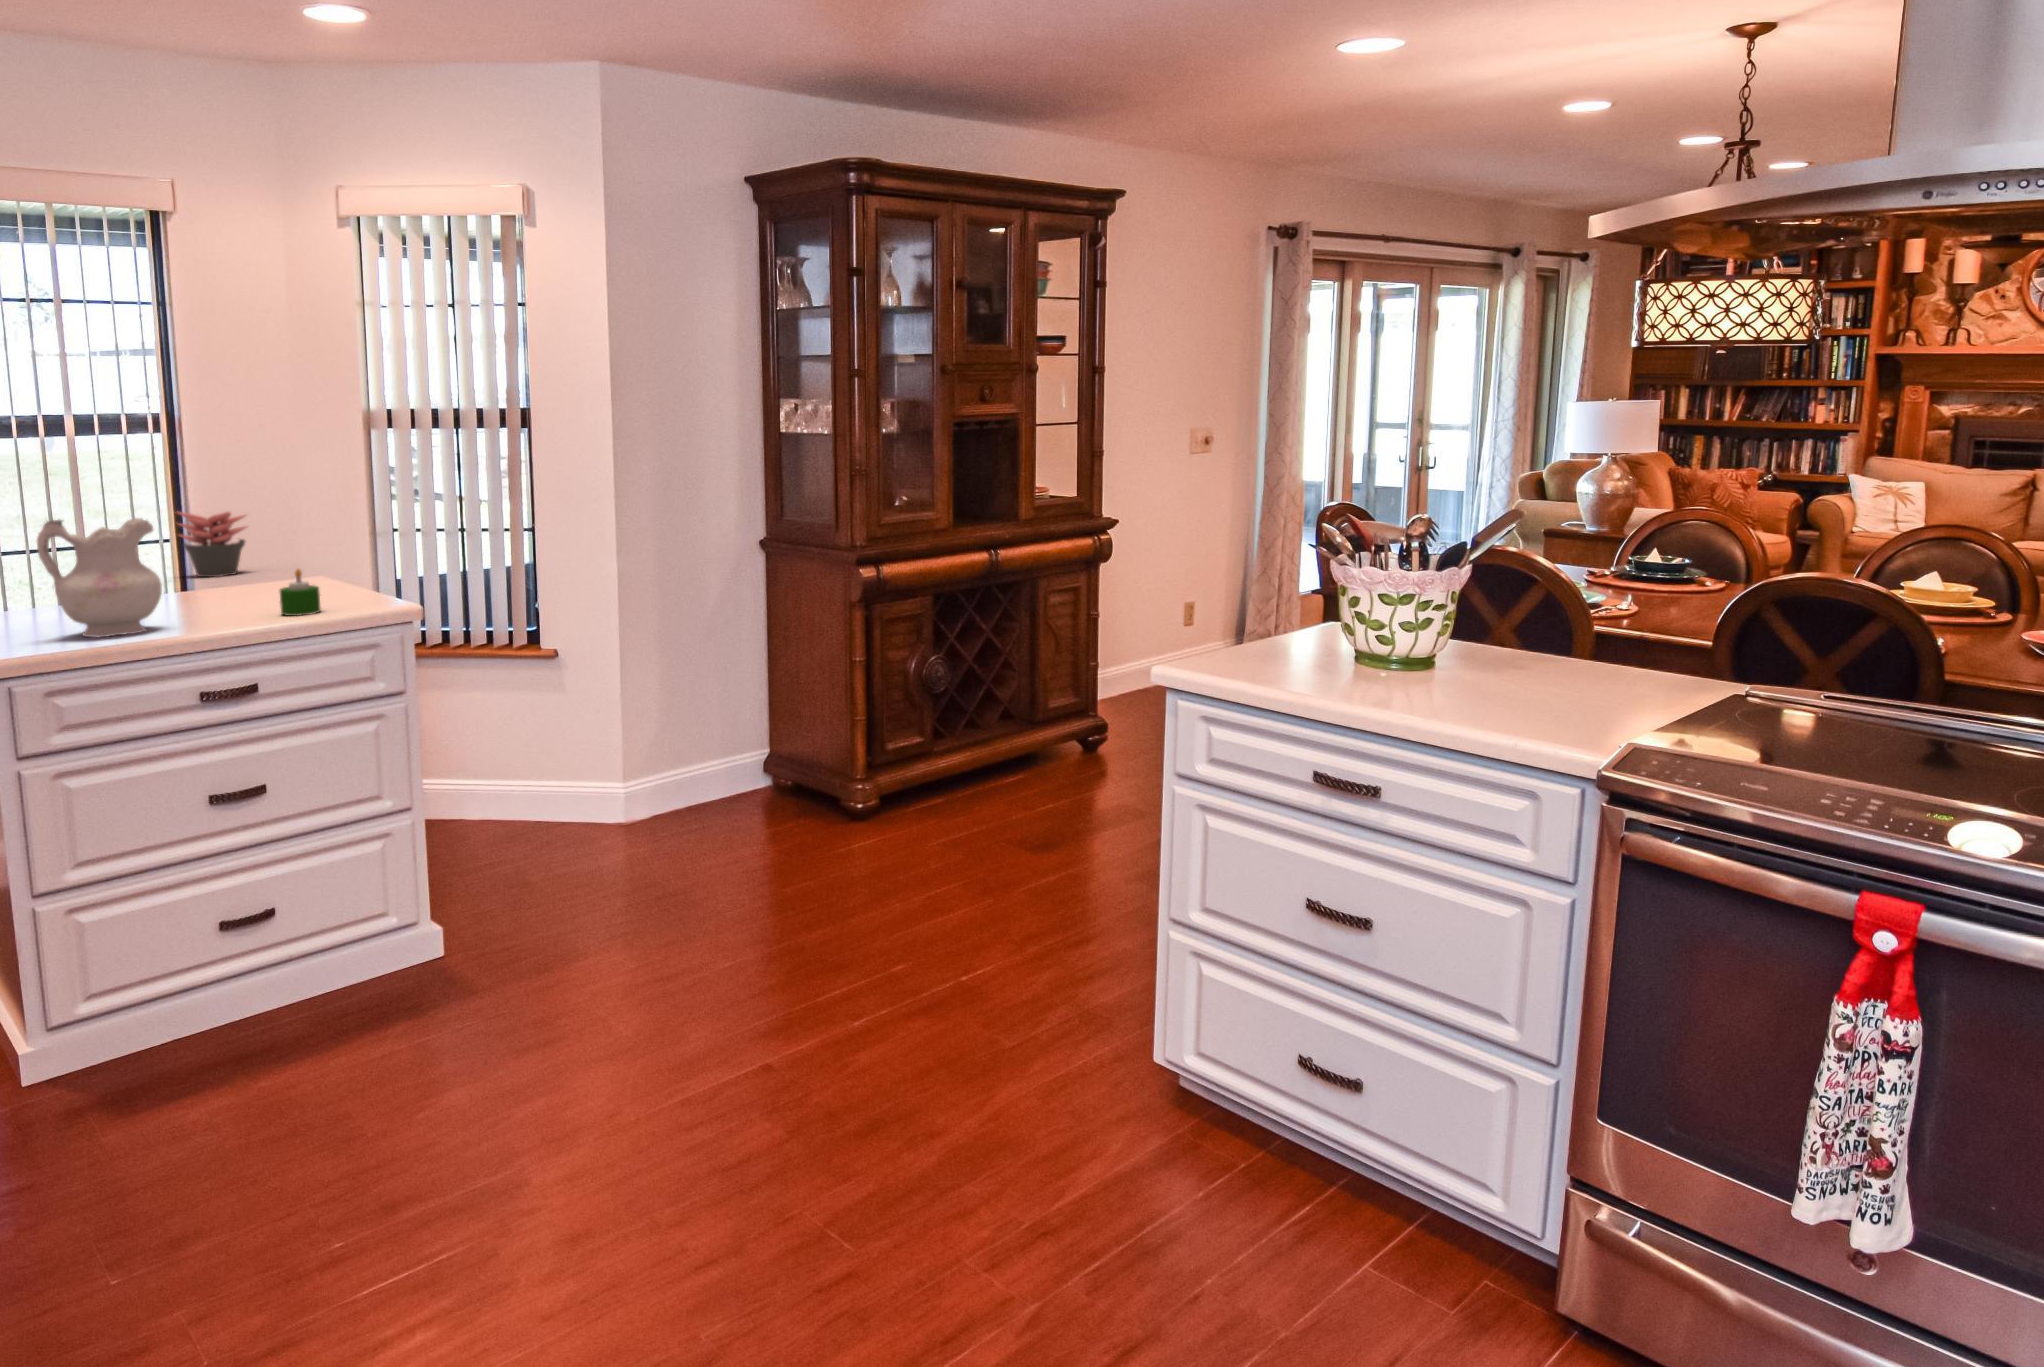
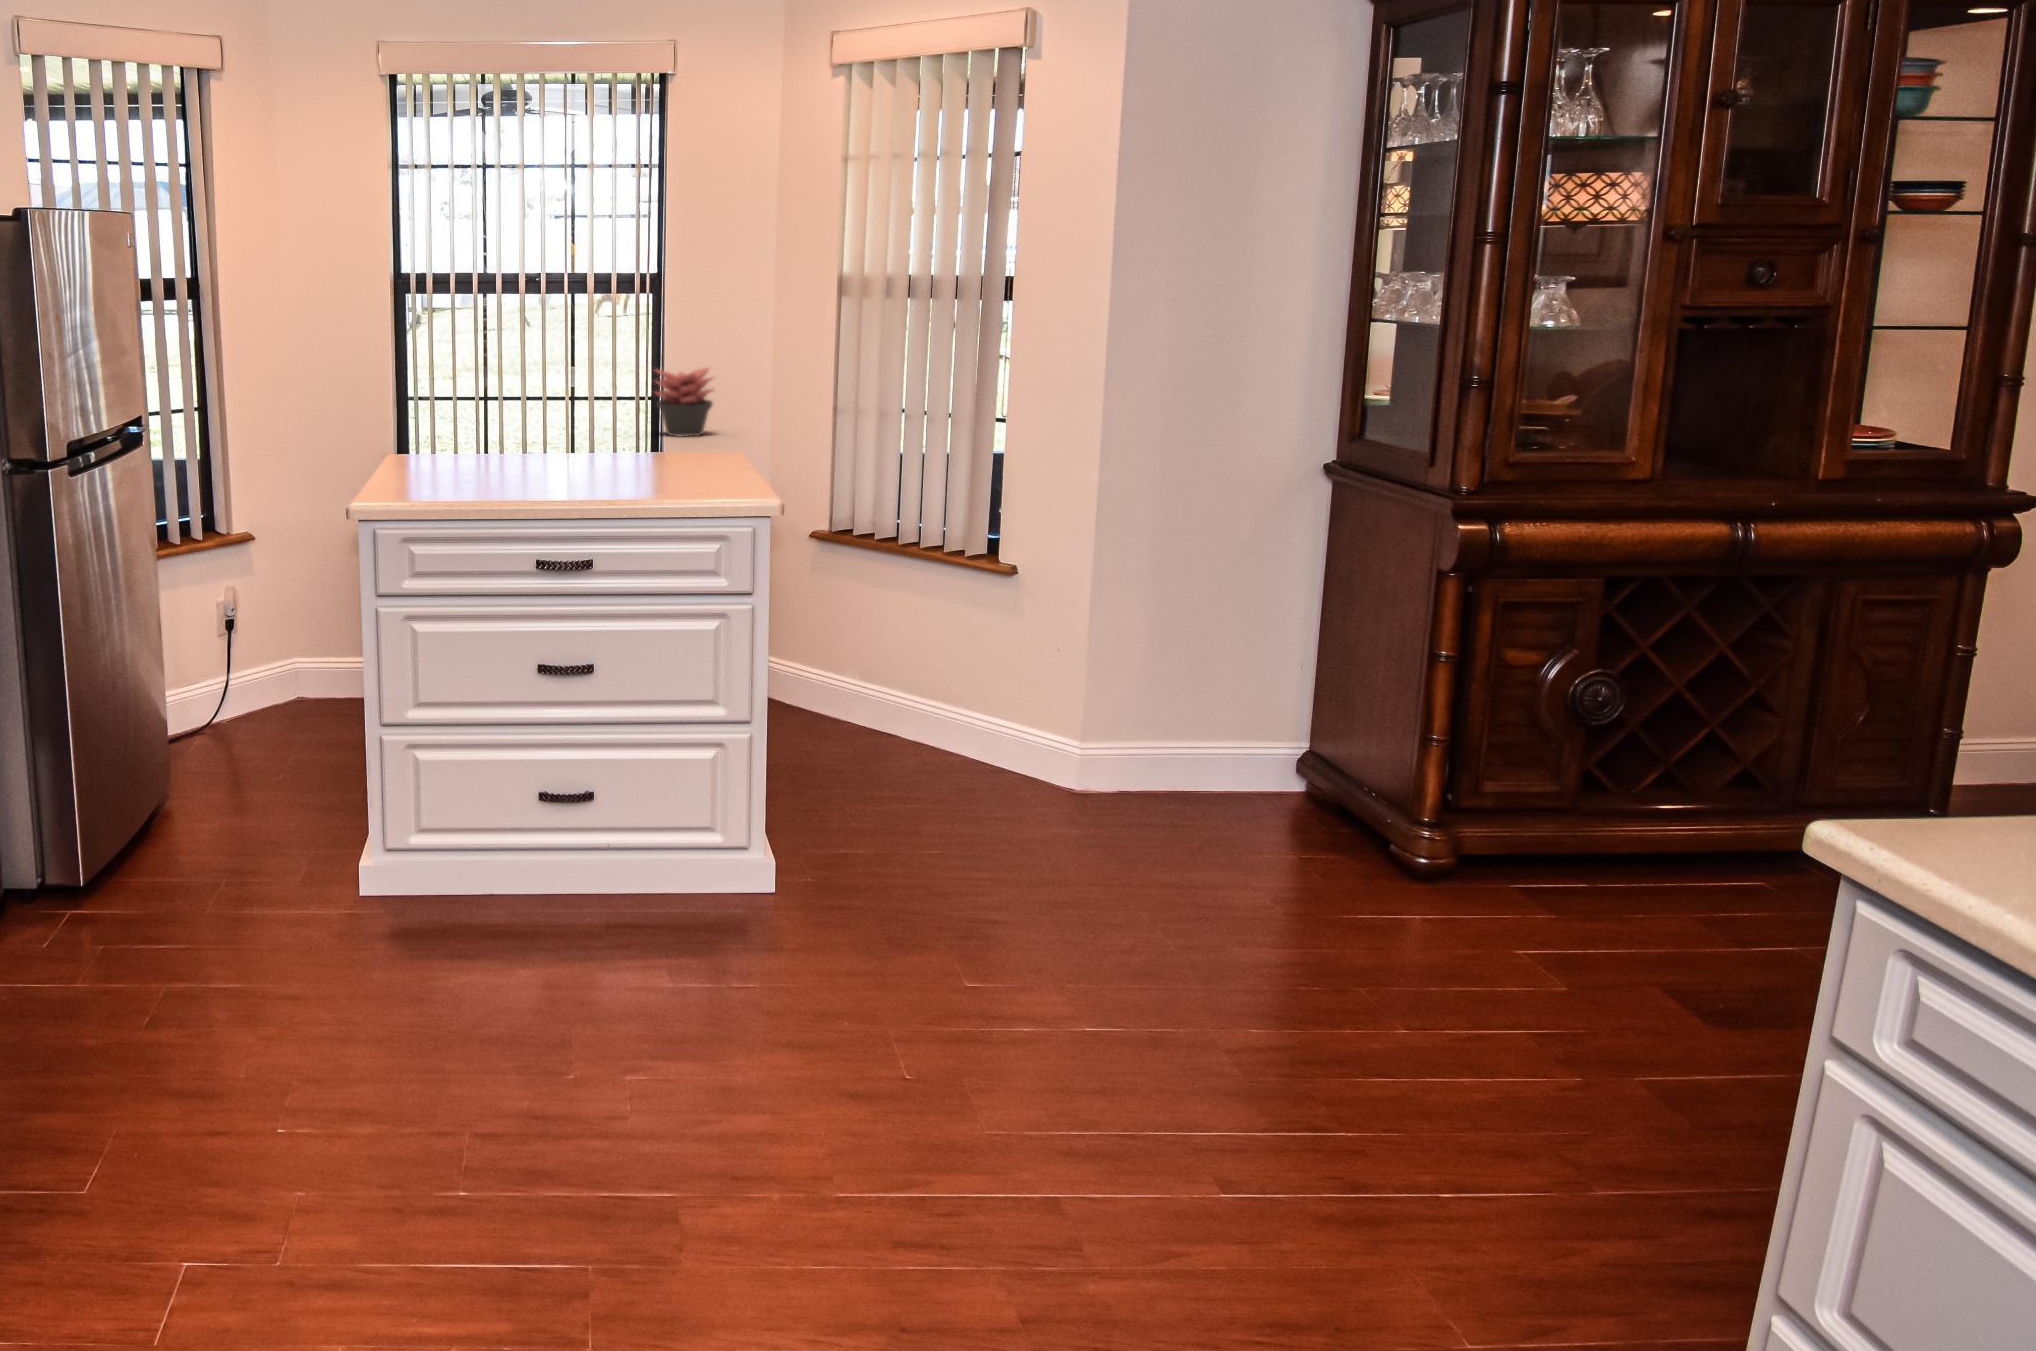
ceramic pitcher: present [37,518,162,637] -> none [423,379,521,495]
candle: present [280,569,320,616] -> none [625,448,664,498]

